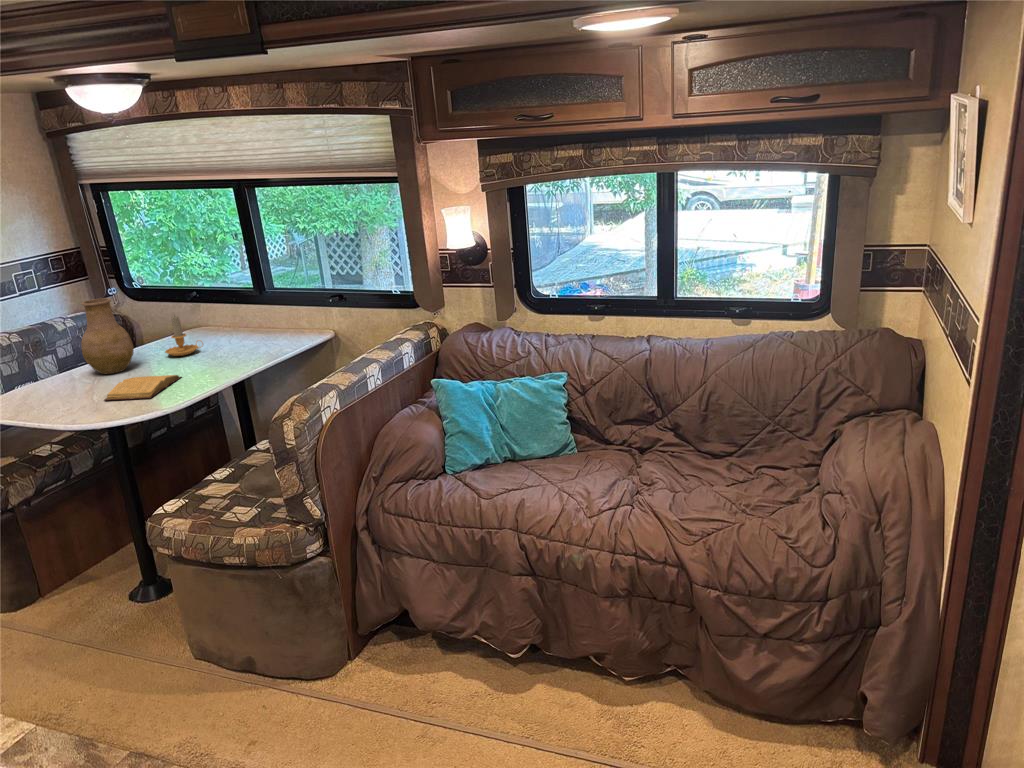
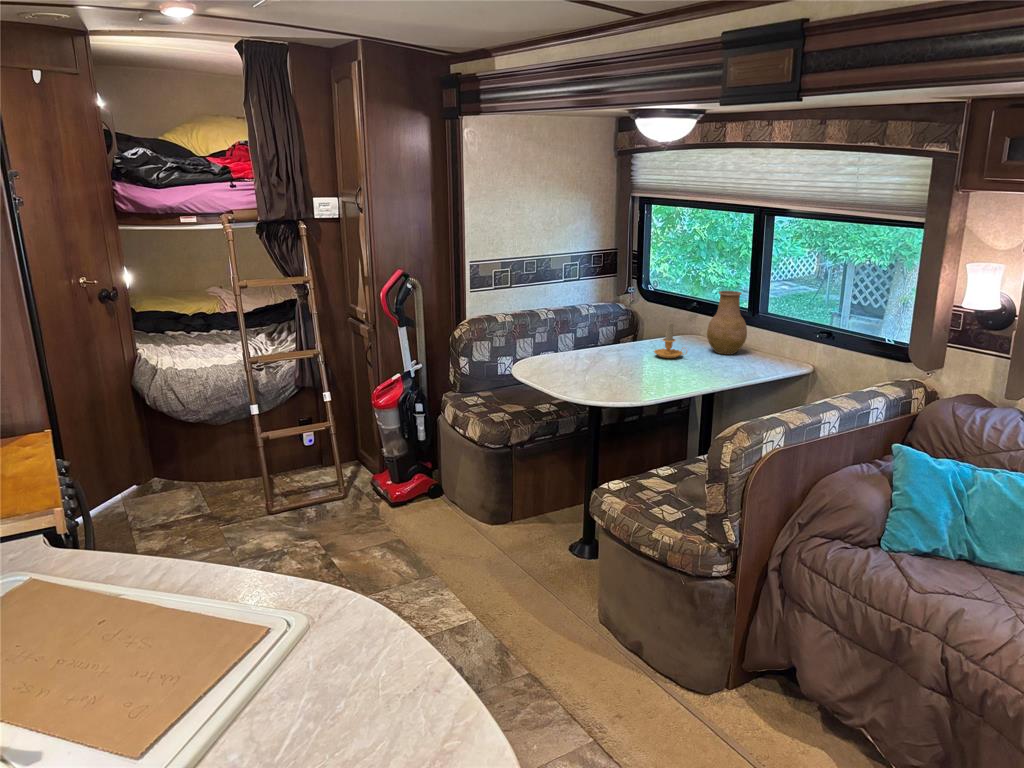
vase: present [81,298,134,374] -> present [707,291,747,355]
book: present [104,375,182,401] -> none [592,367,659,389]

